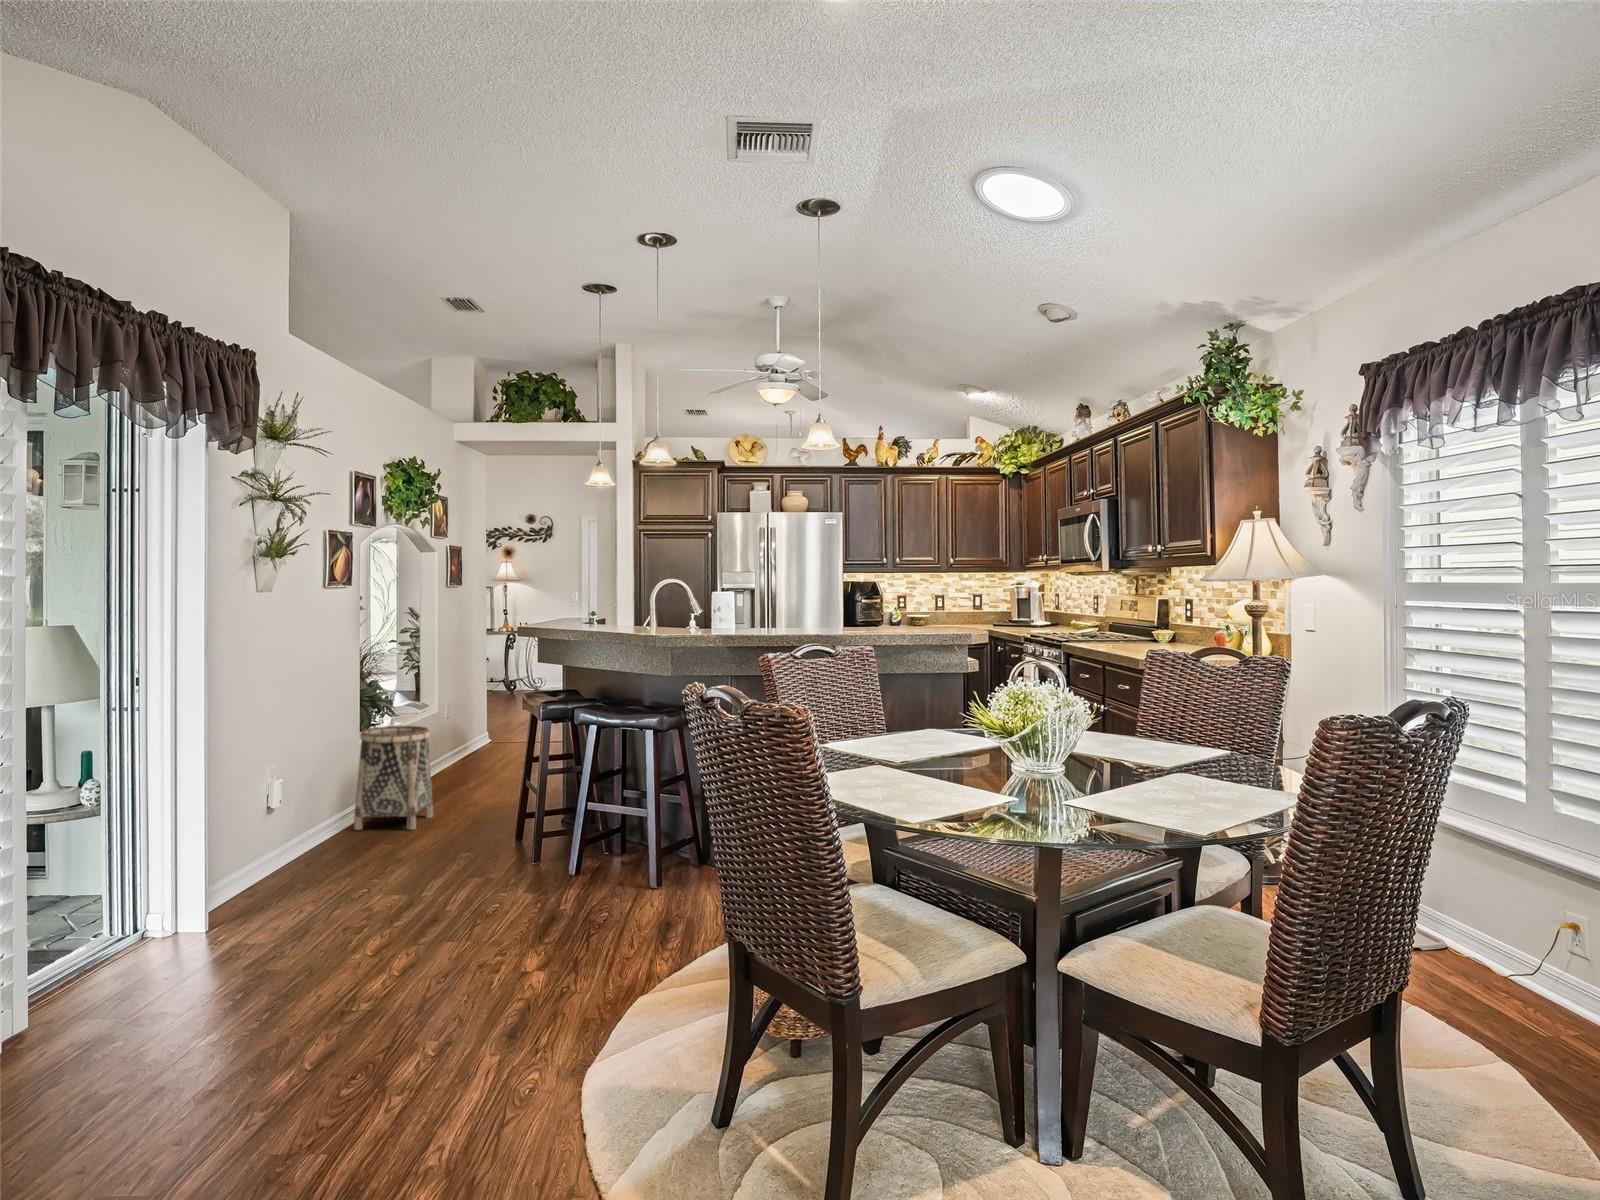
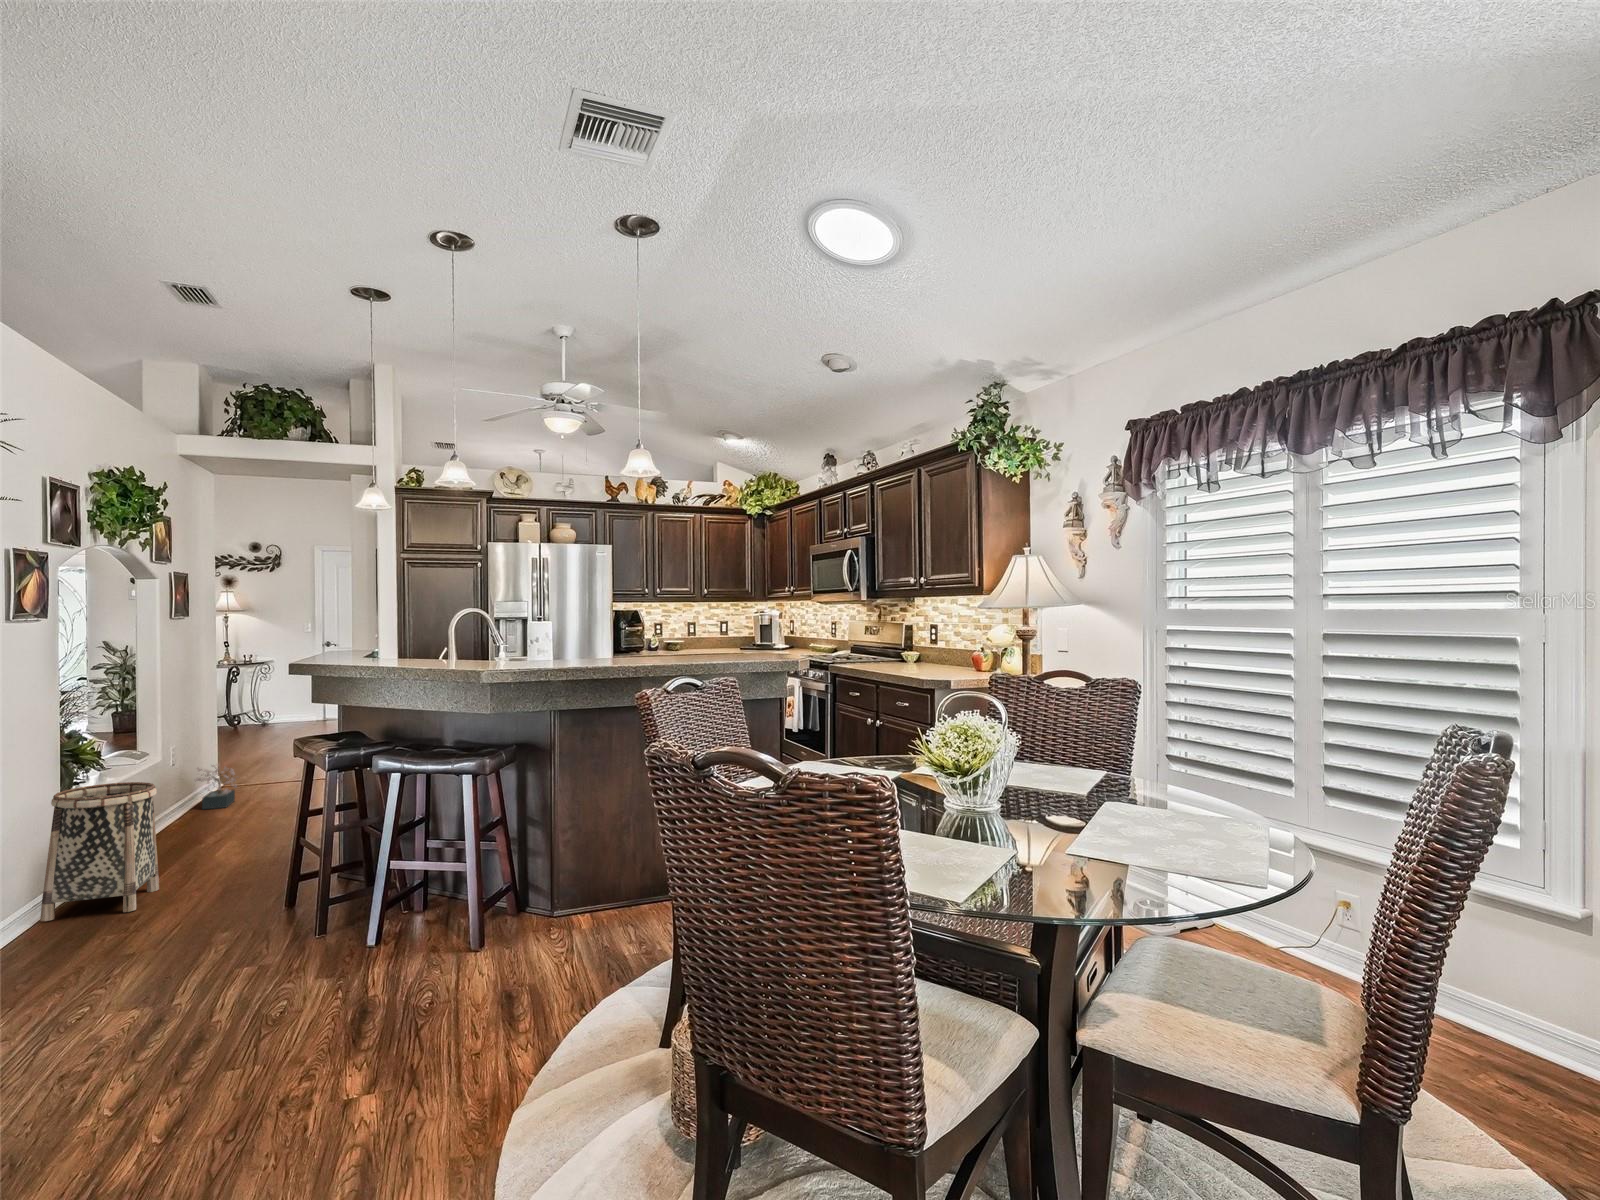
decorative plant: none [468,720,503,760] -> present [195,765,237,809]

